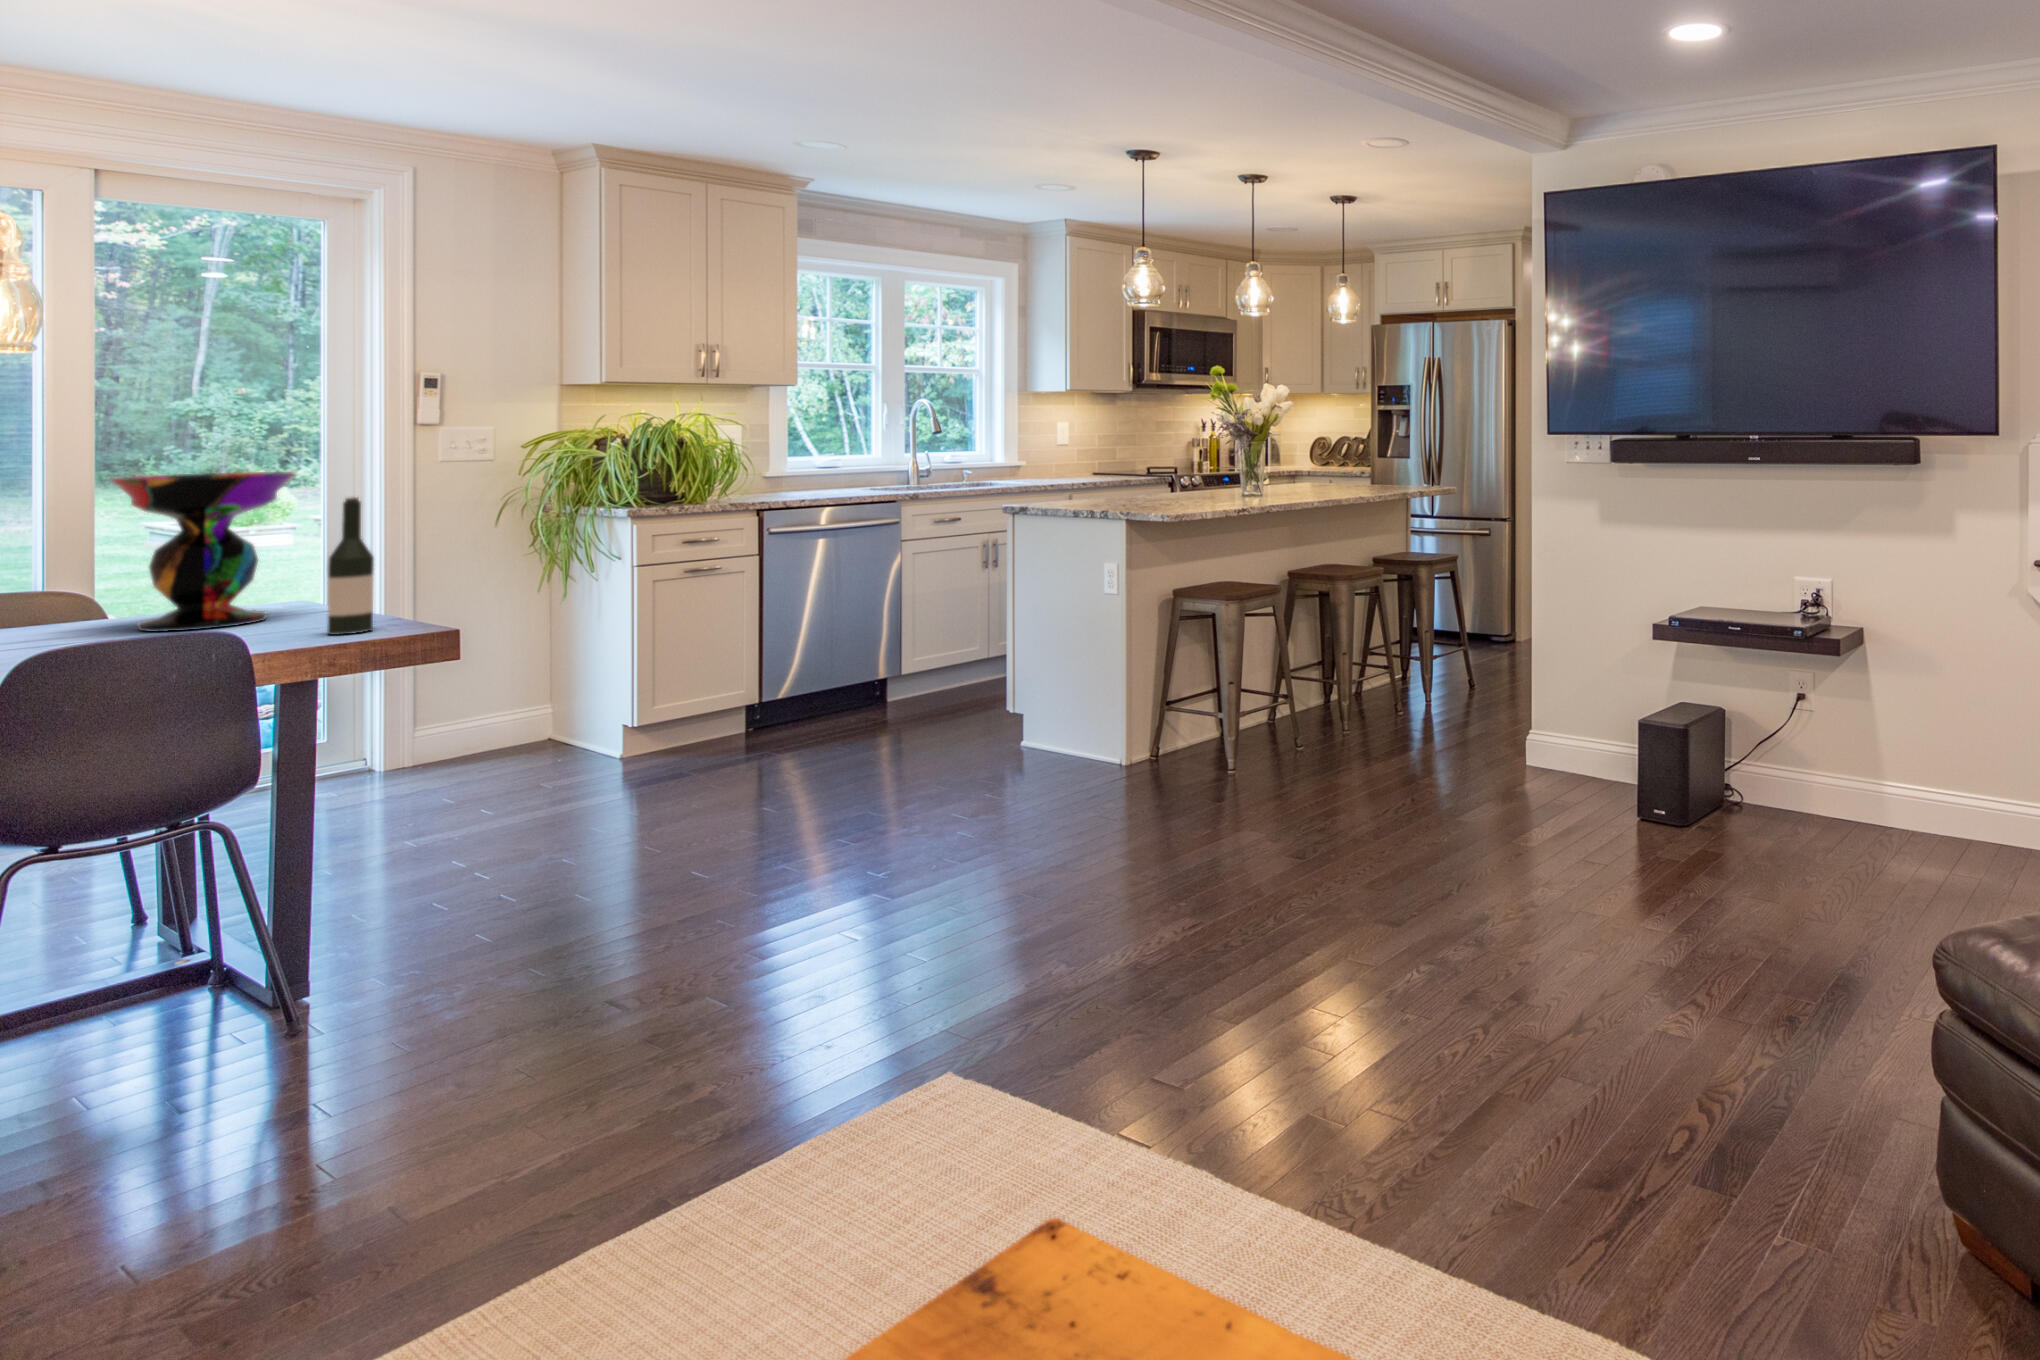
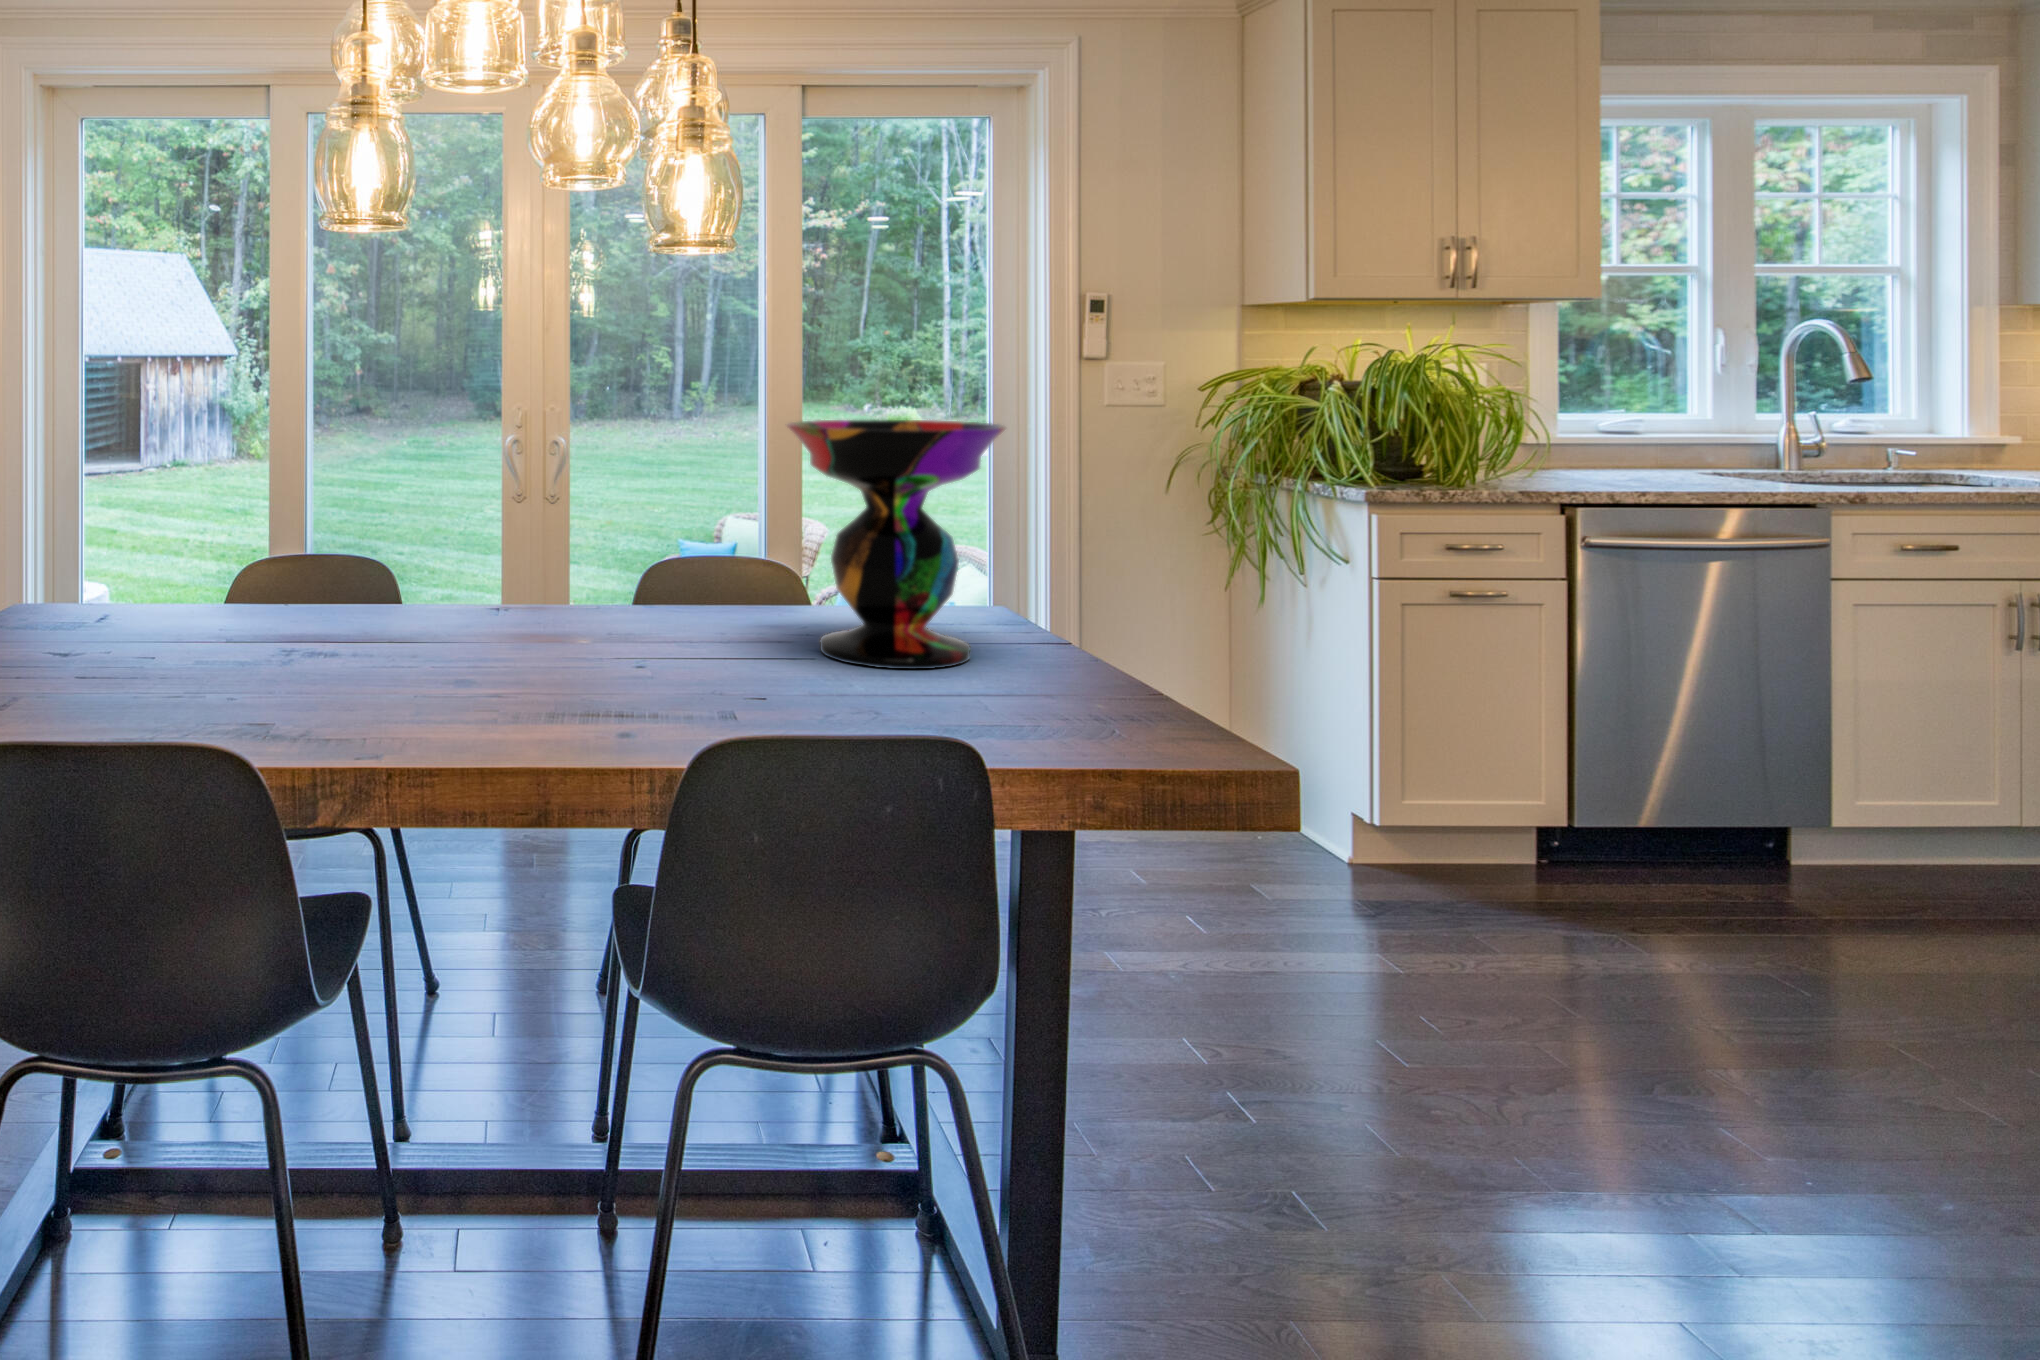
wine bottle: present [328,497,374,635] -> none [1080,485,1155,751]

